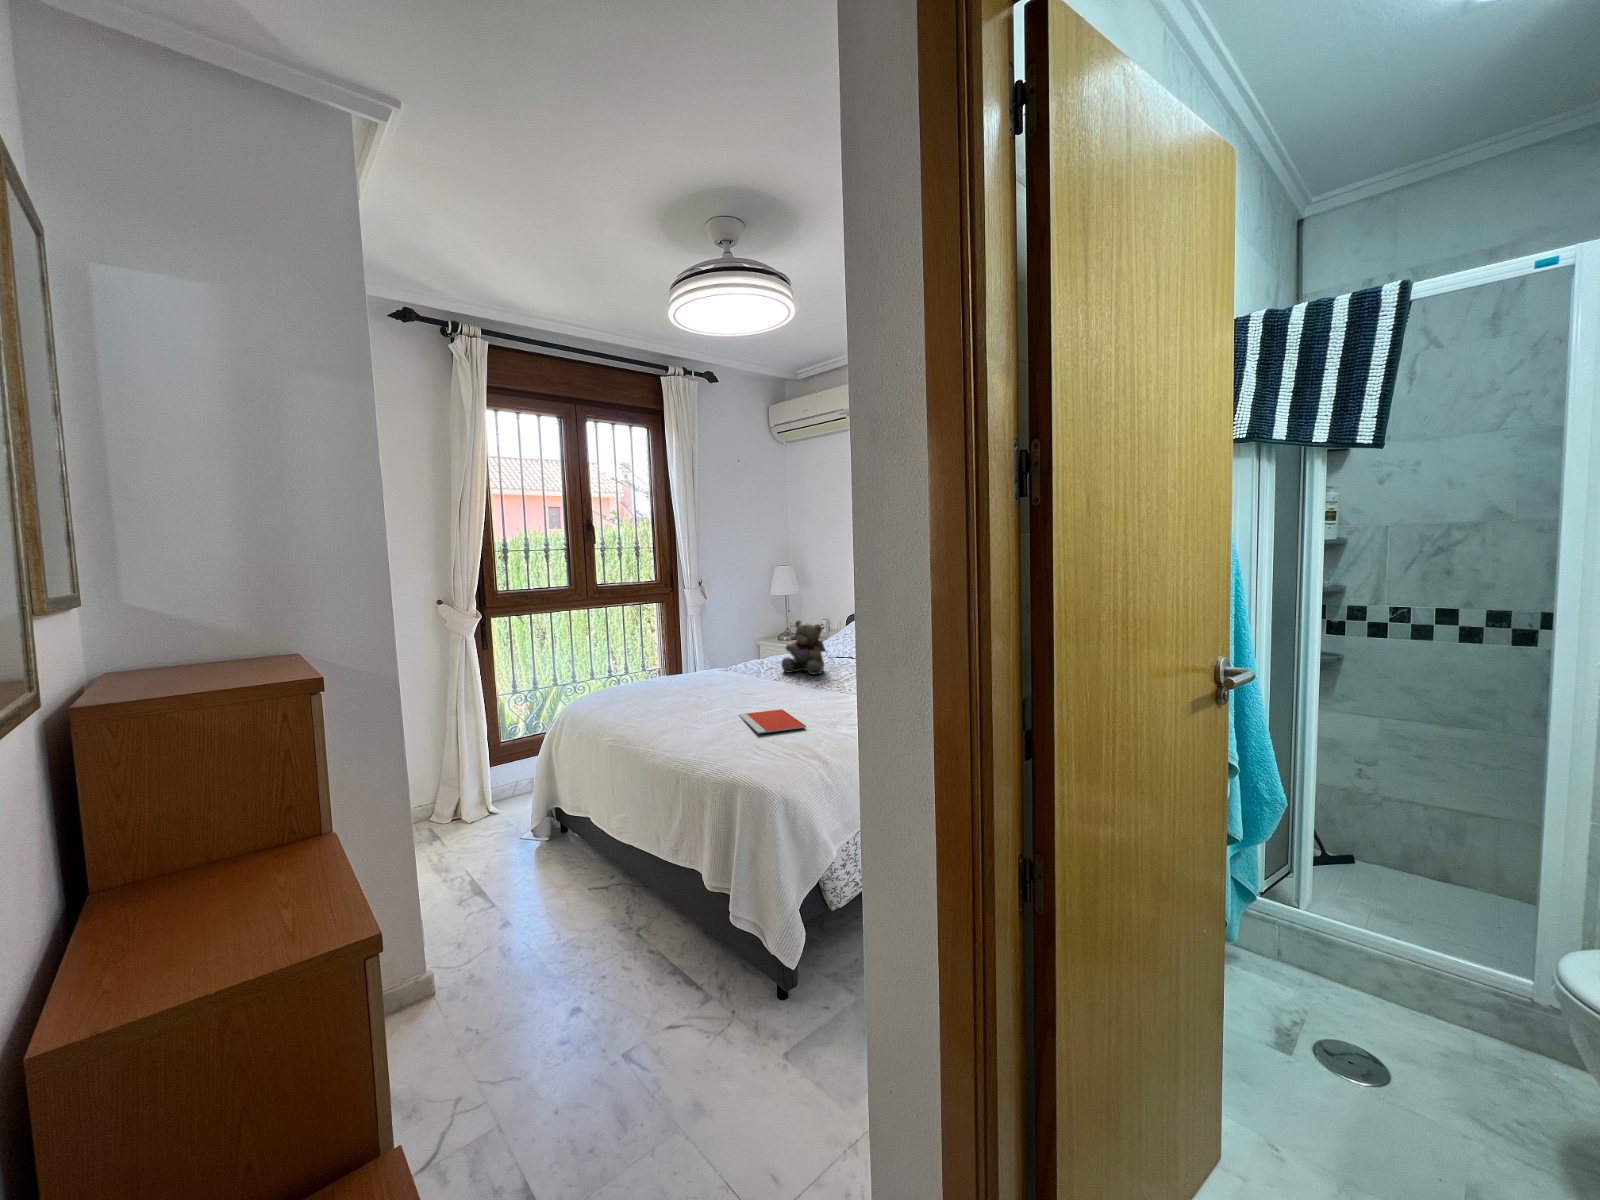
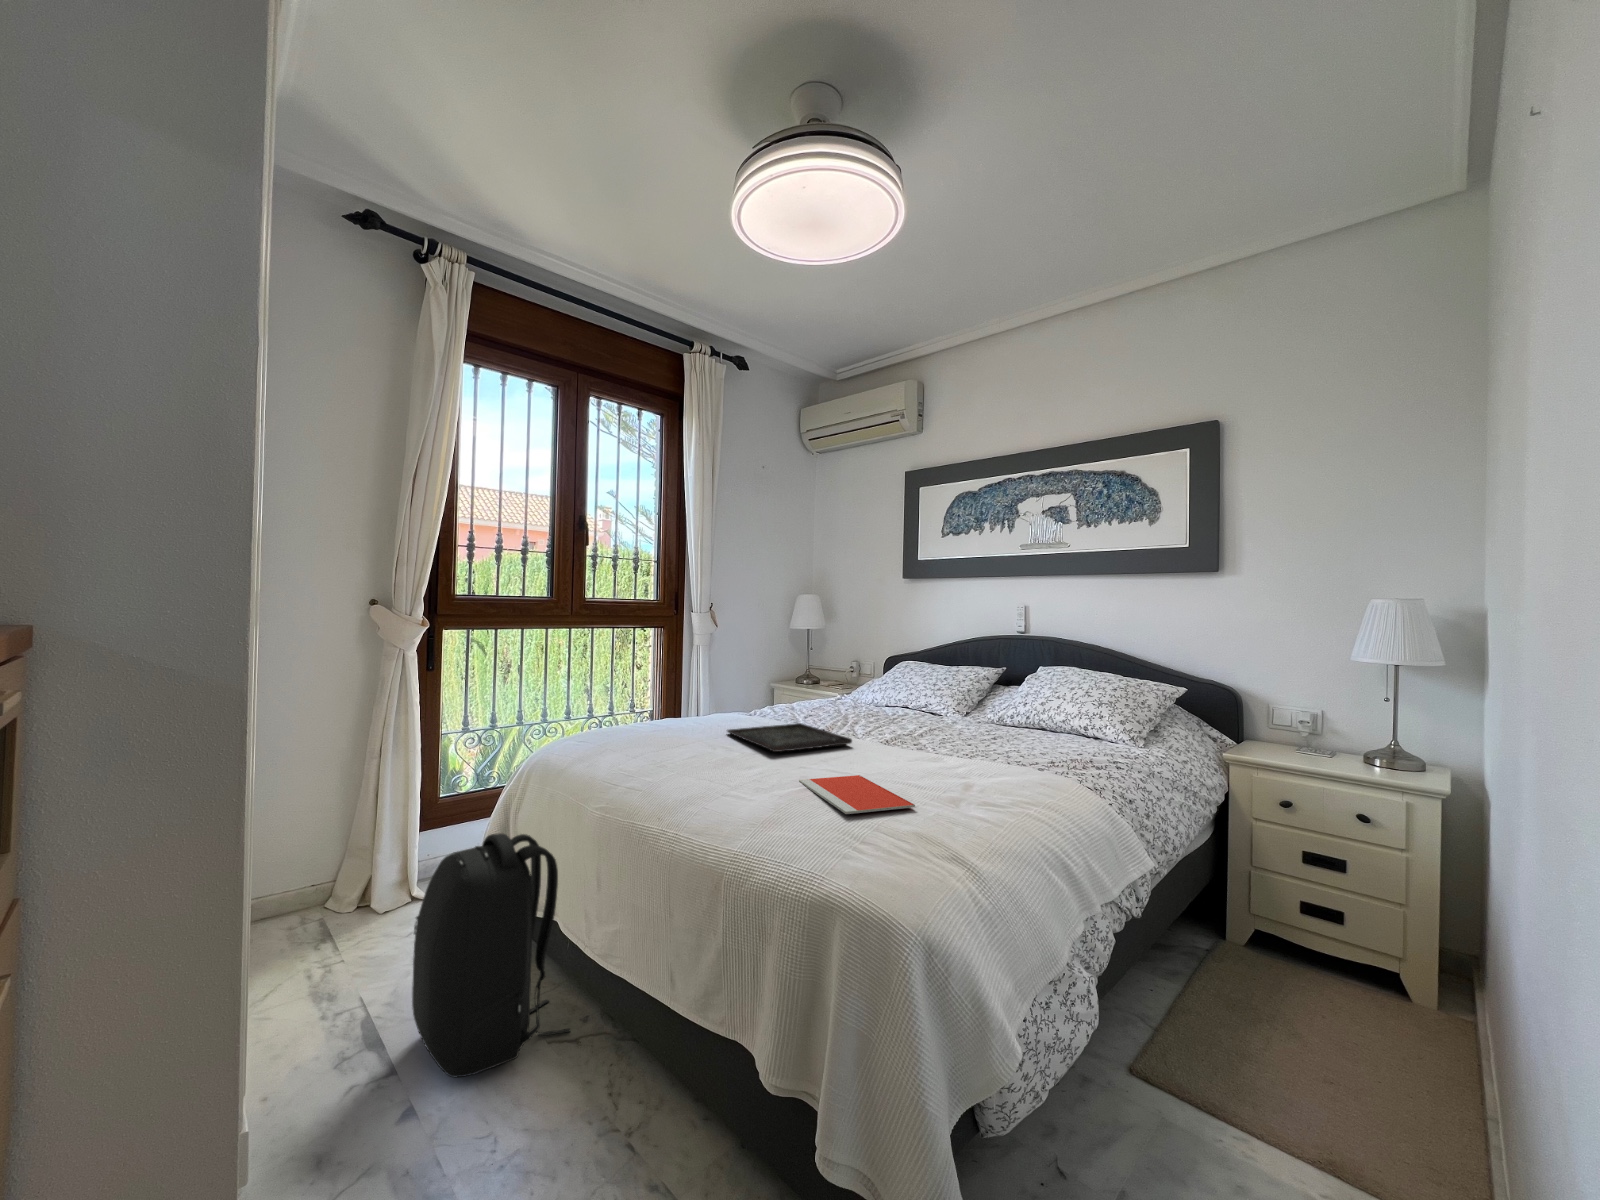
teddy bear: present [781,620,826,675] -> none [830,653,893,727]
tray: none [701,674,788,697] -> present [727,723,852,752]
backpack: none [496,759,602,906] -> present [412,833,570,1077]

